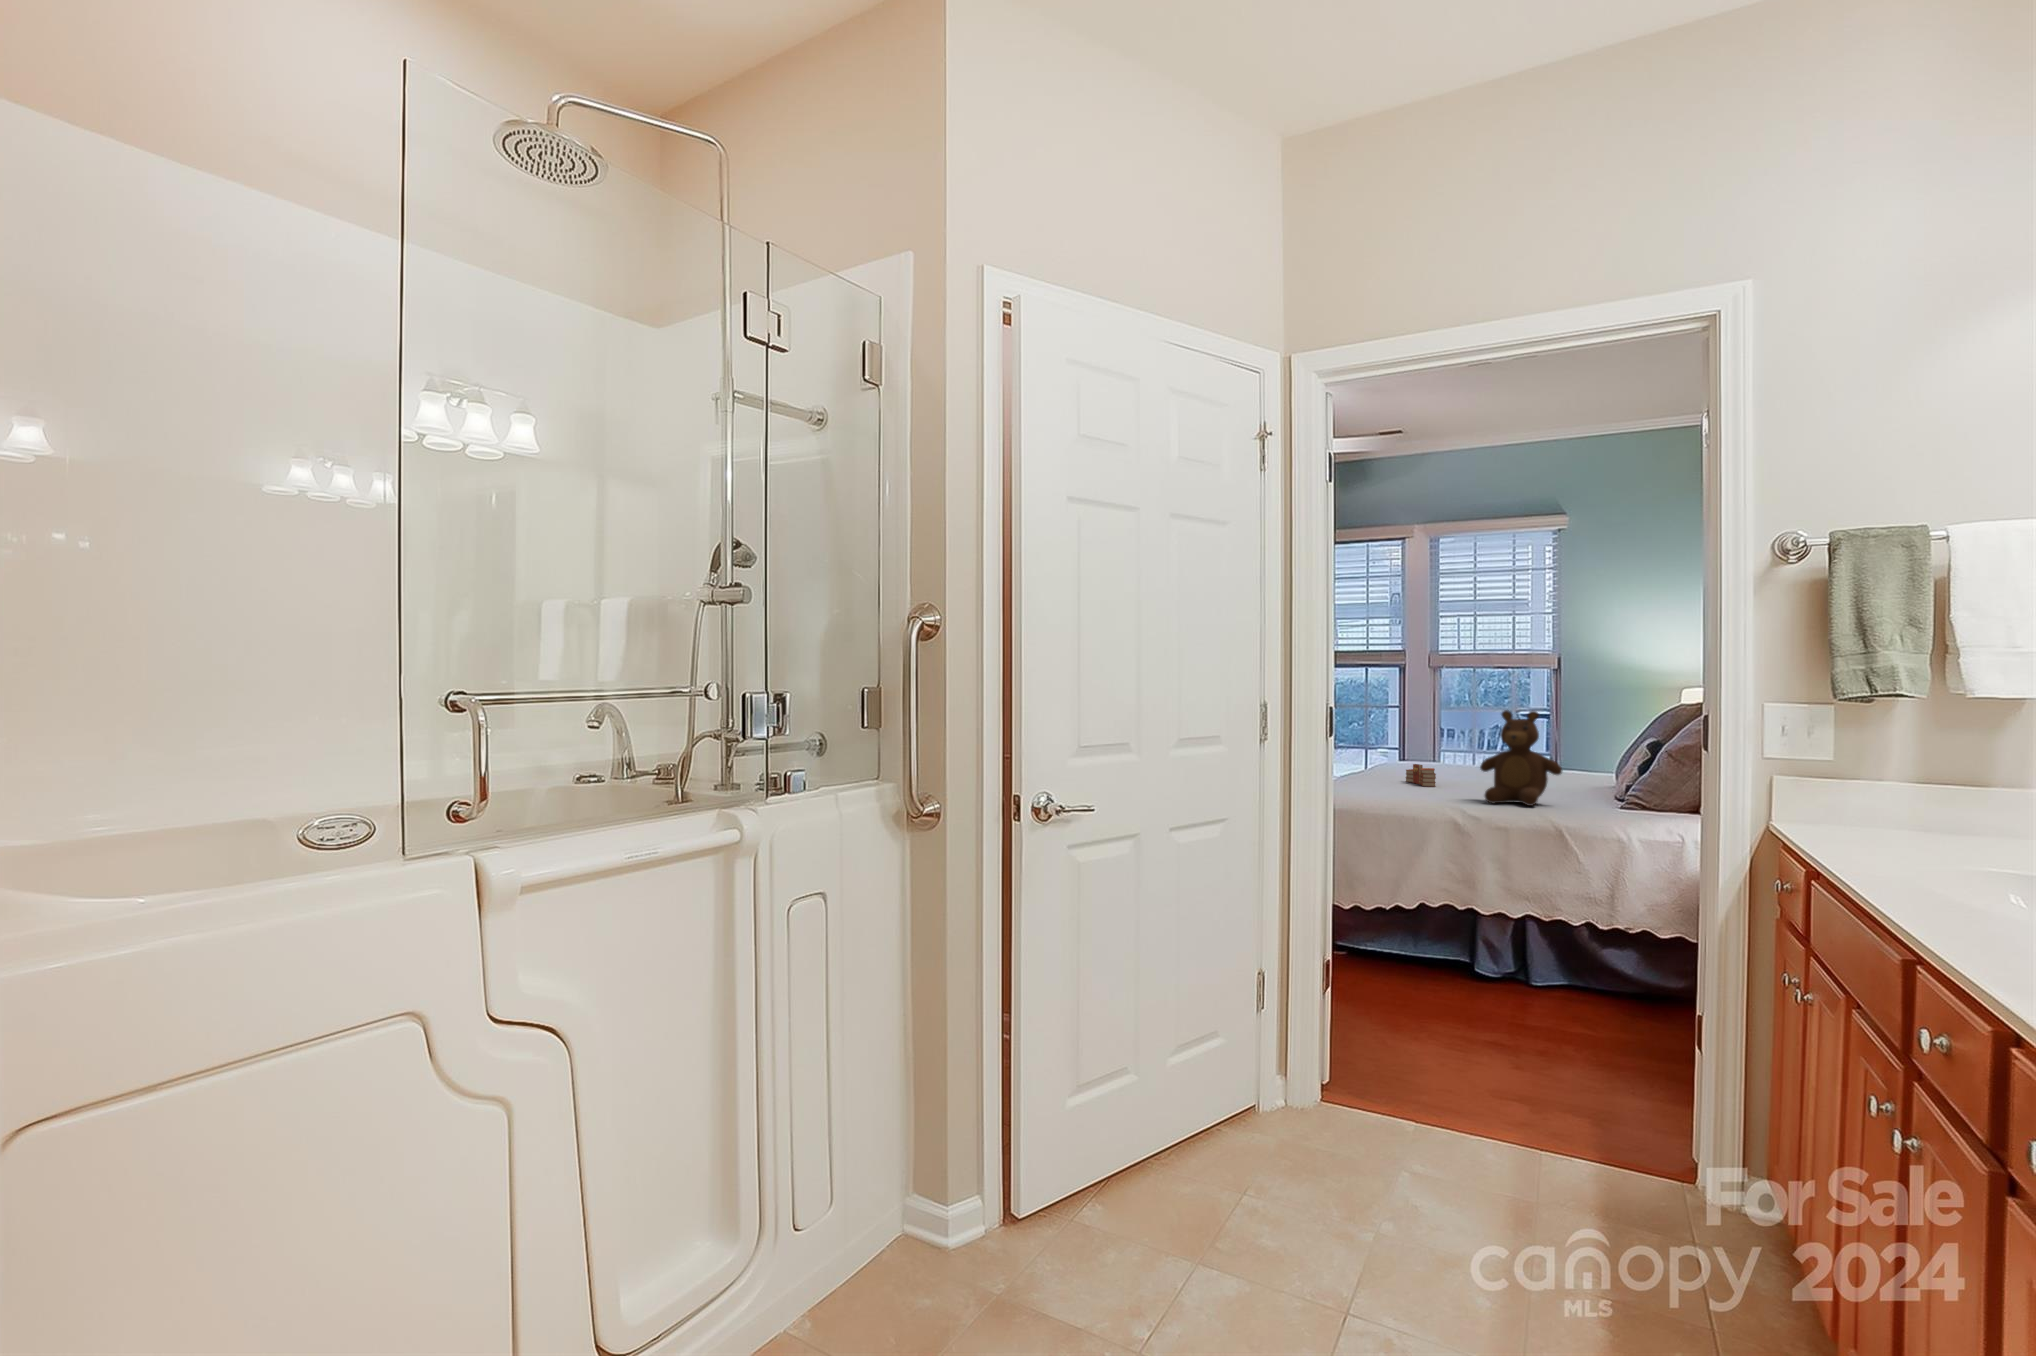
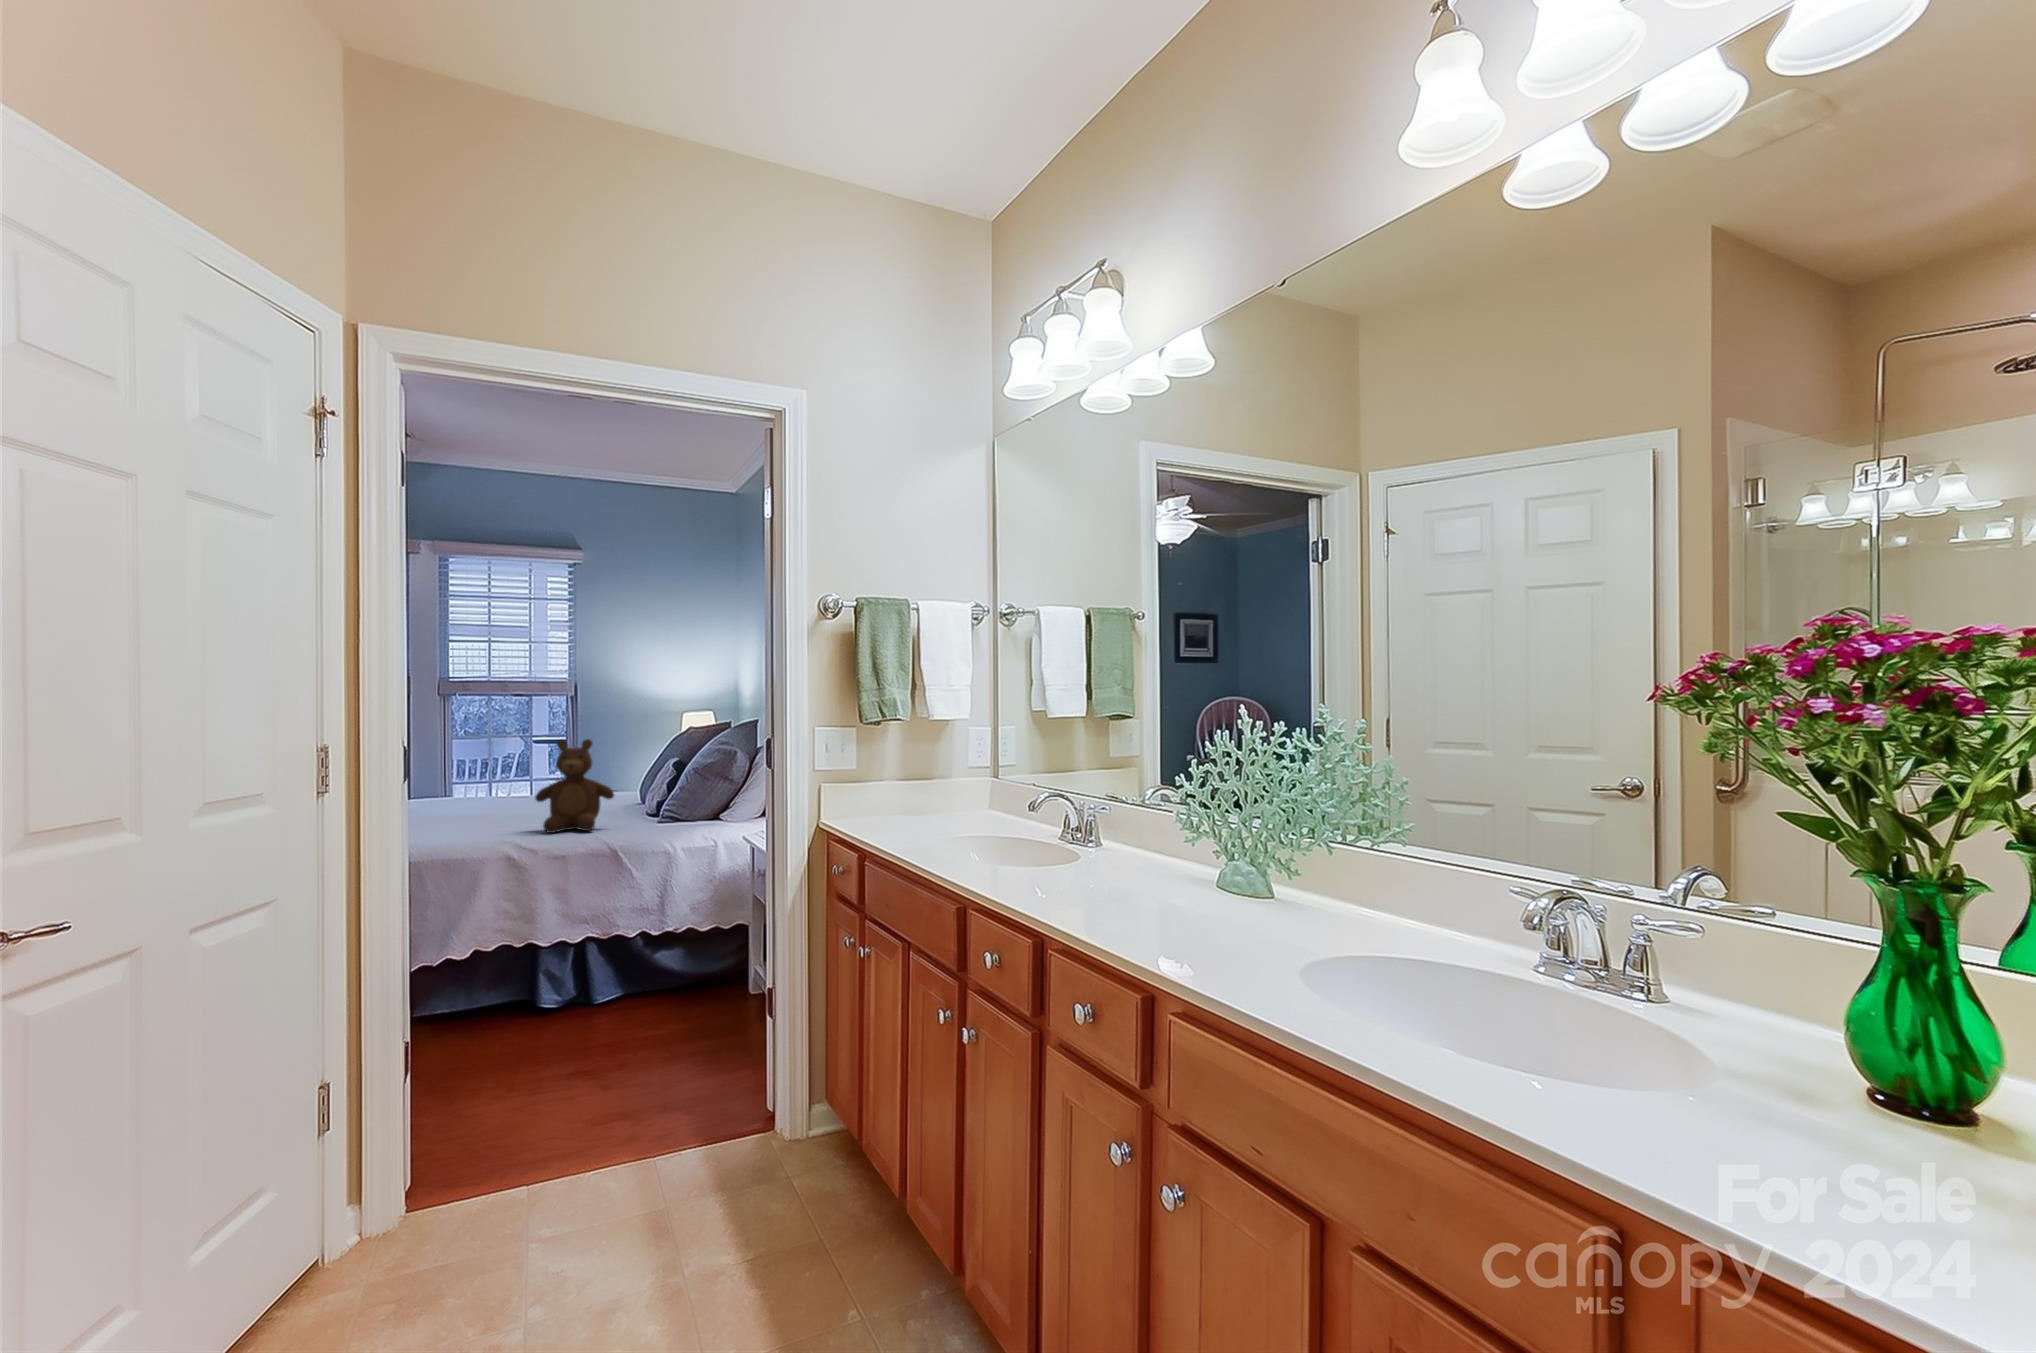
book: present [1406,764,1436,787] -> none [442,800,480,823]

